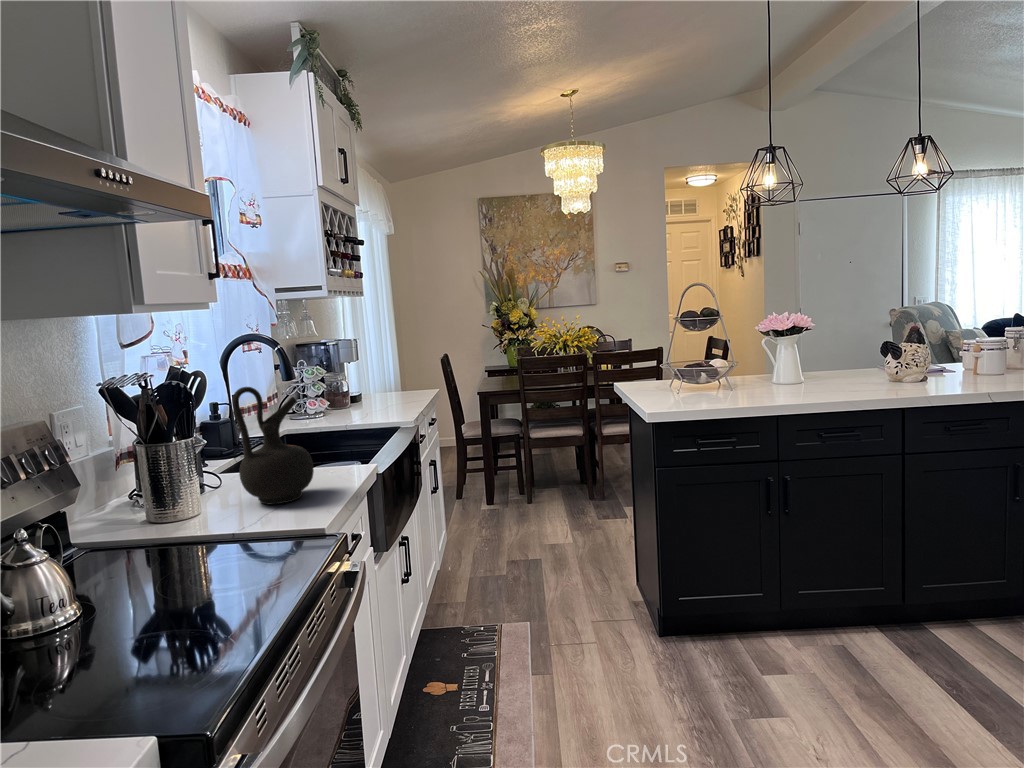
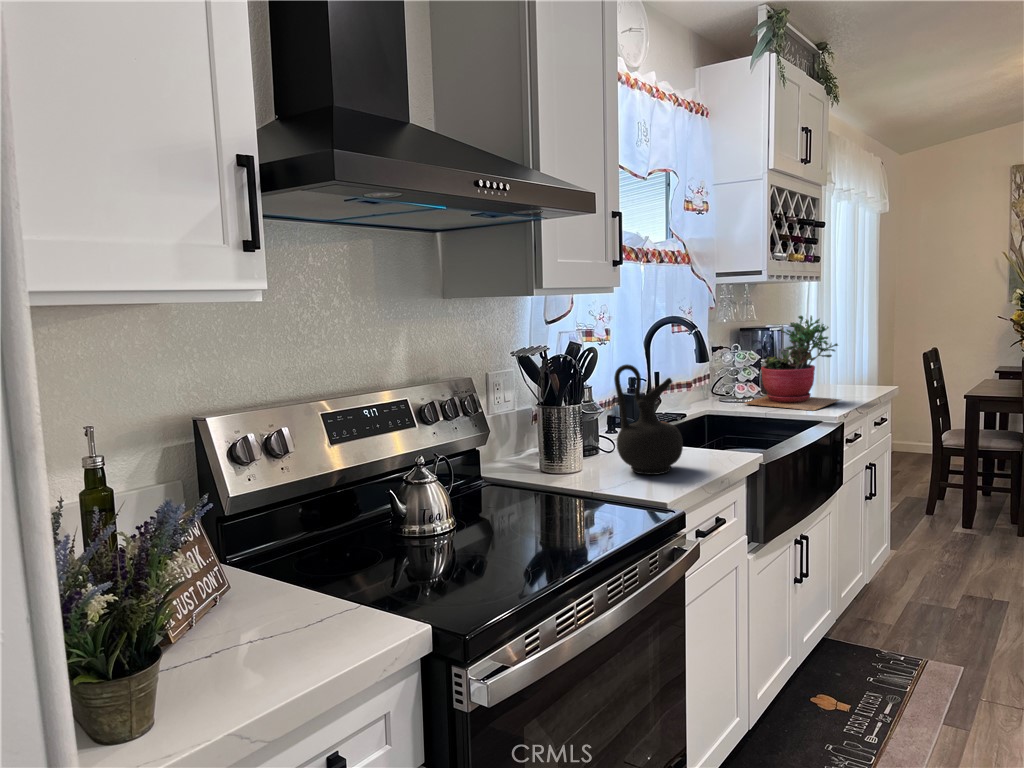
succulent plant: none [321,329,409,421] -> present [745,316,840,411]

